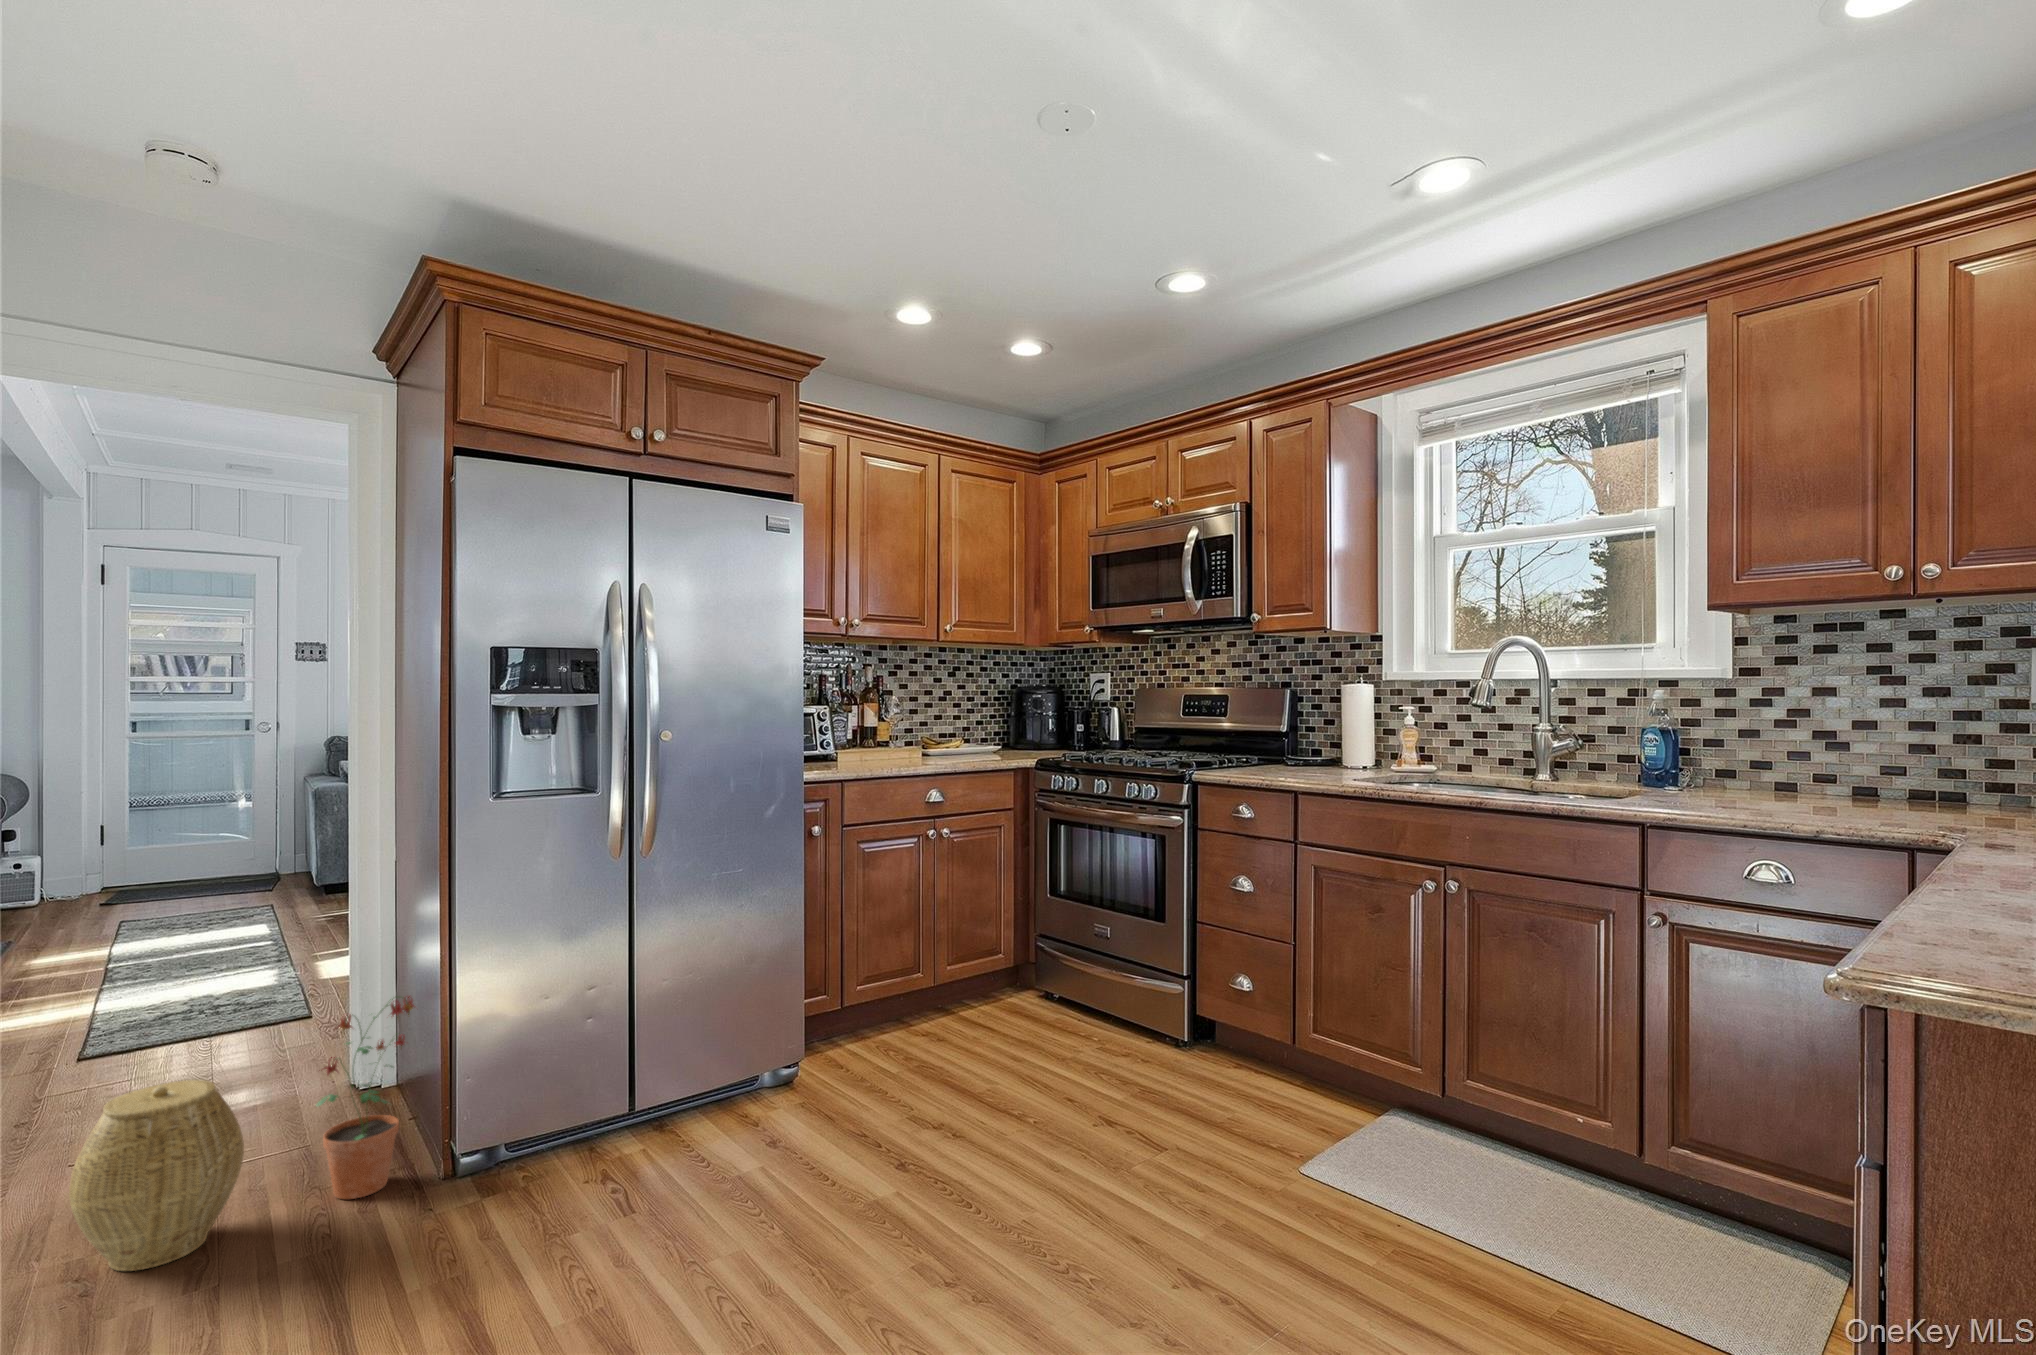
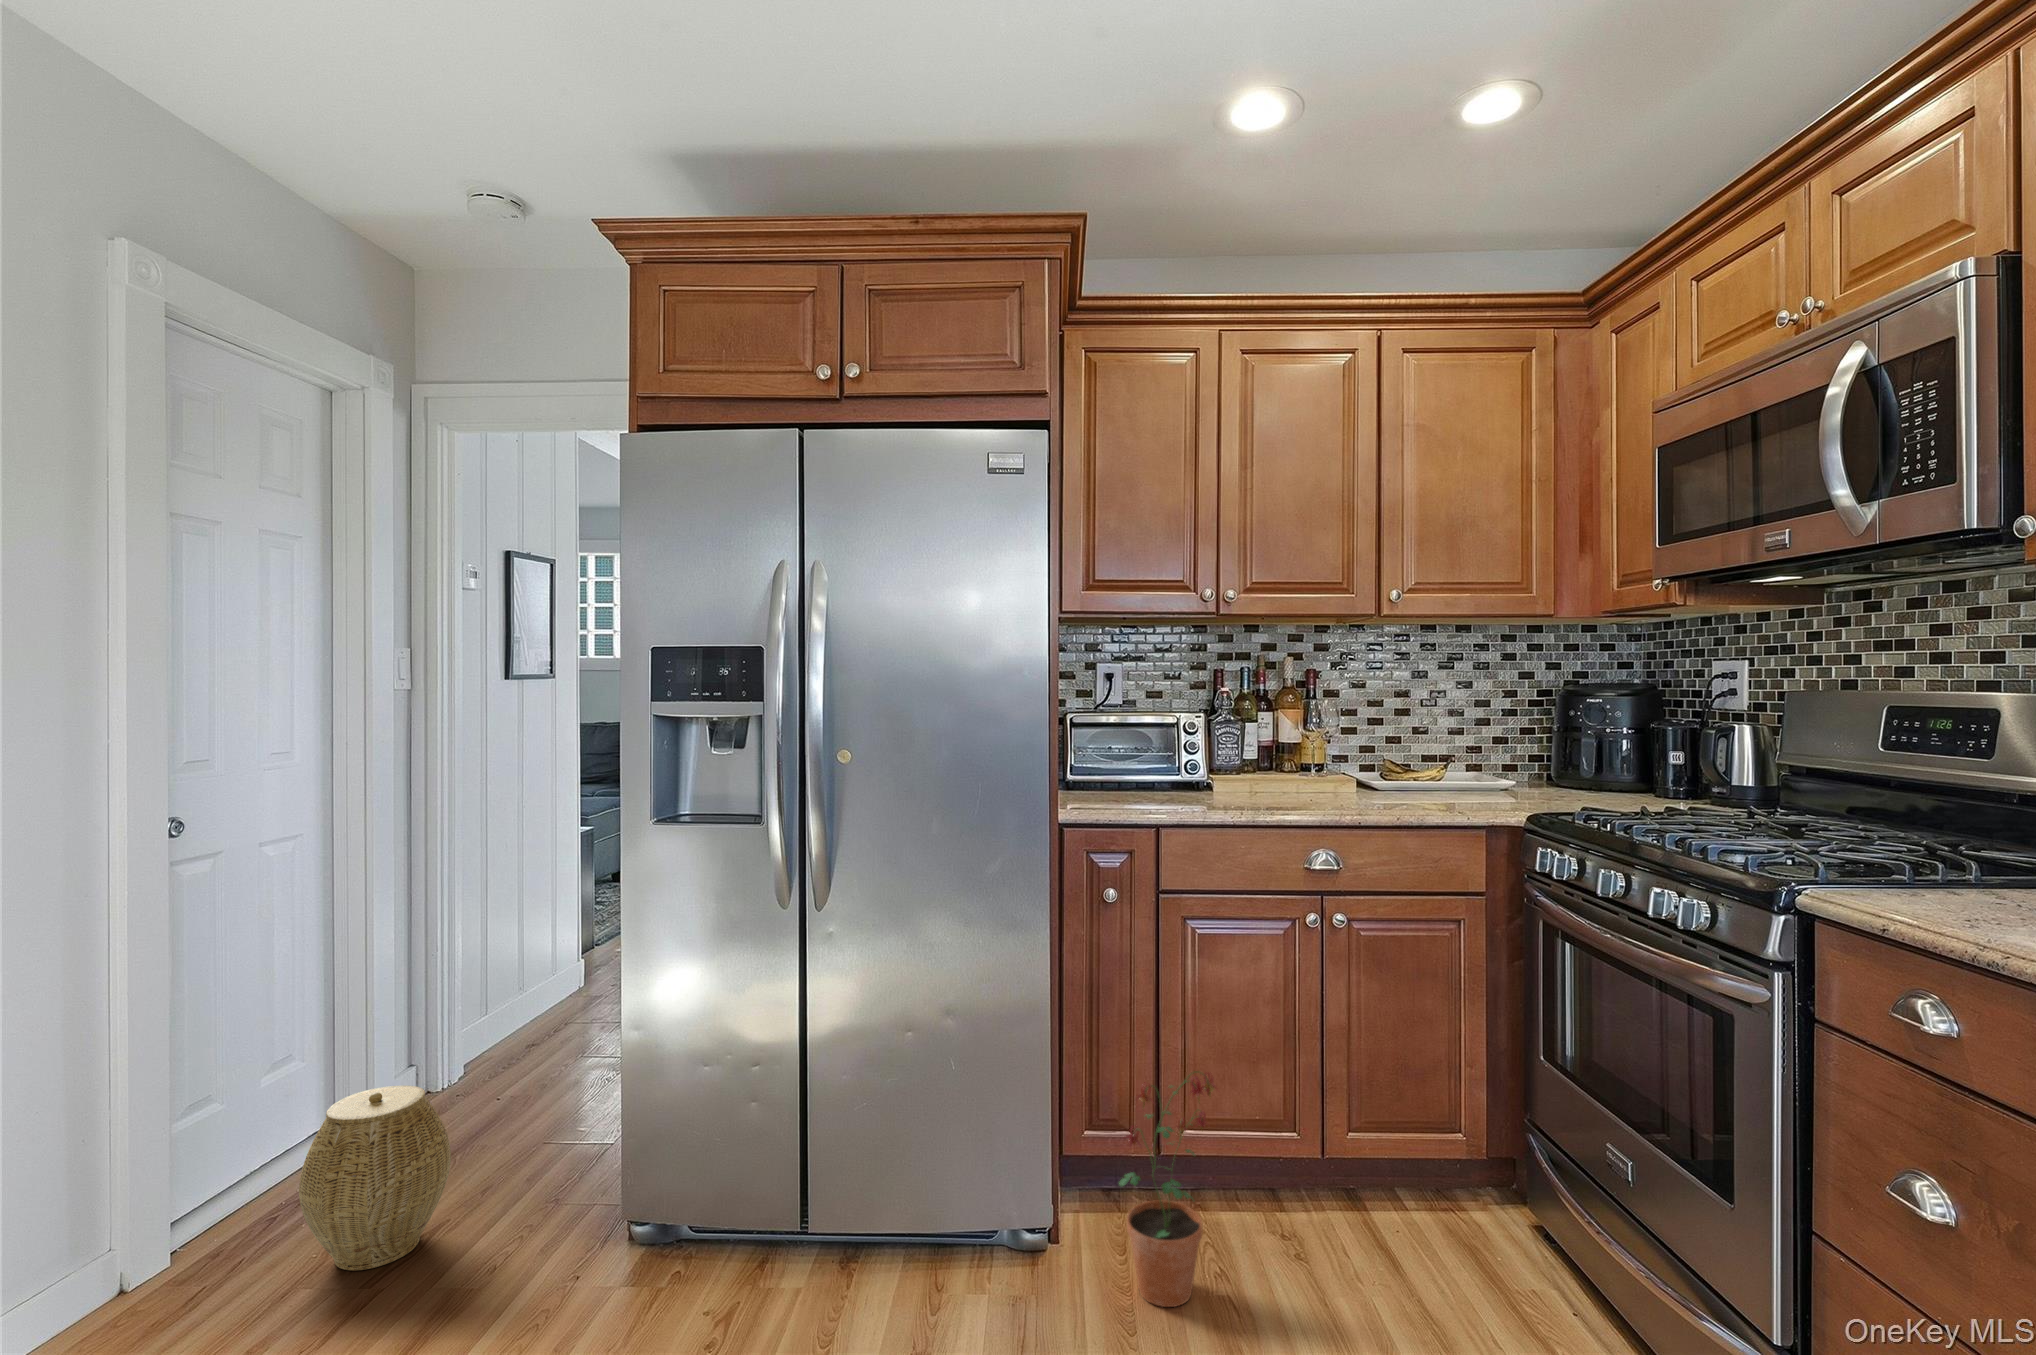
potted plant: present [316,996,414,1199] -> present [1119,1073,1216,1307]

